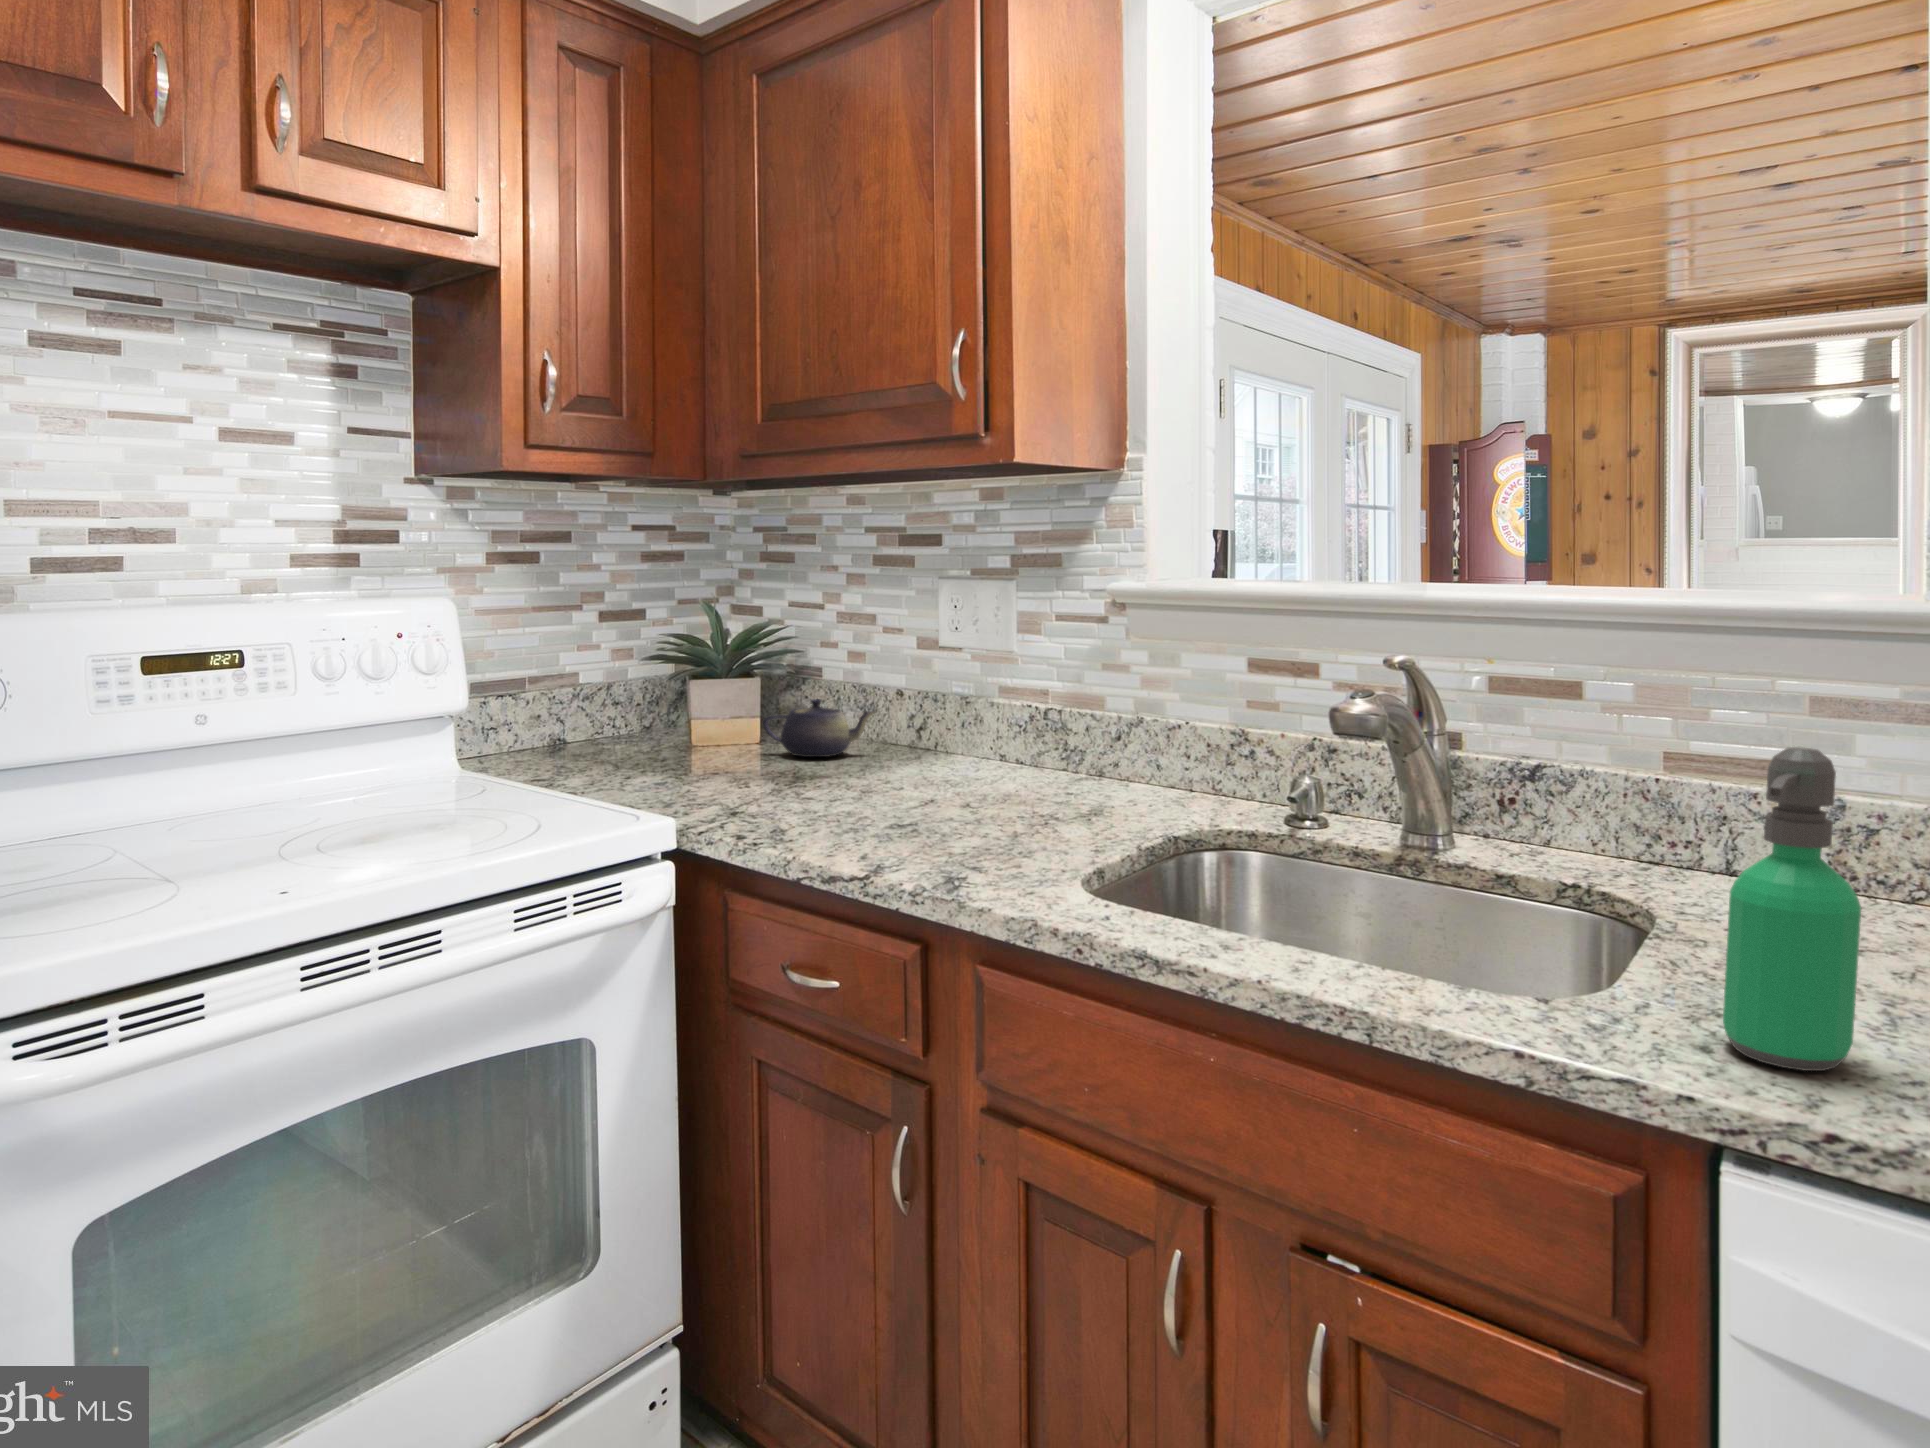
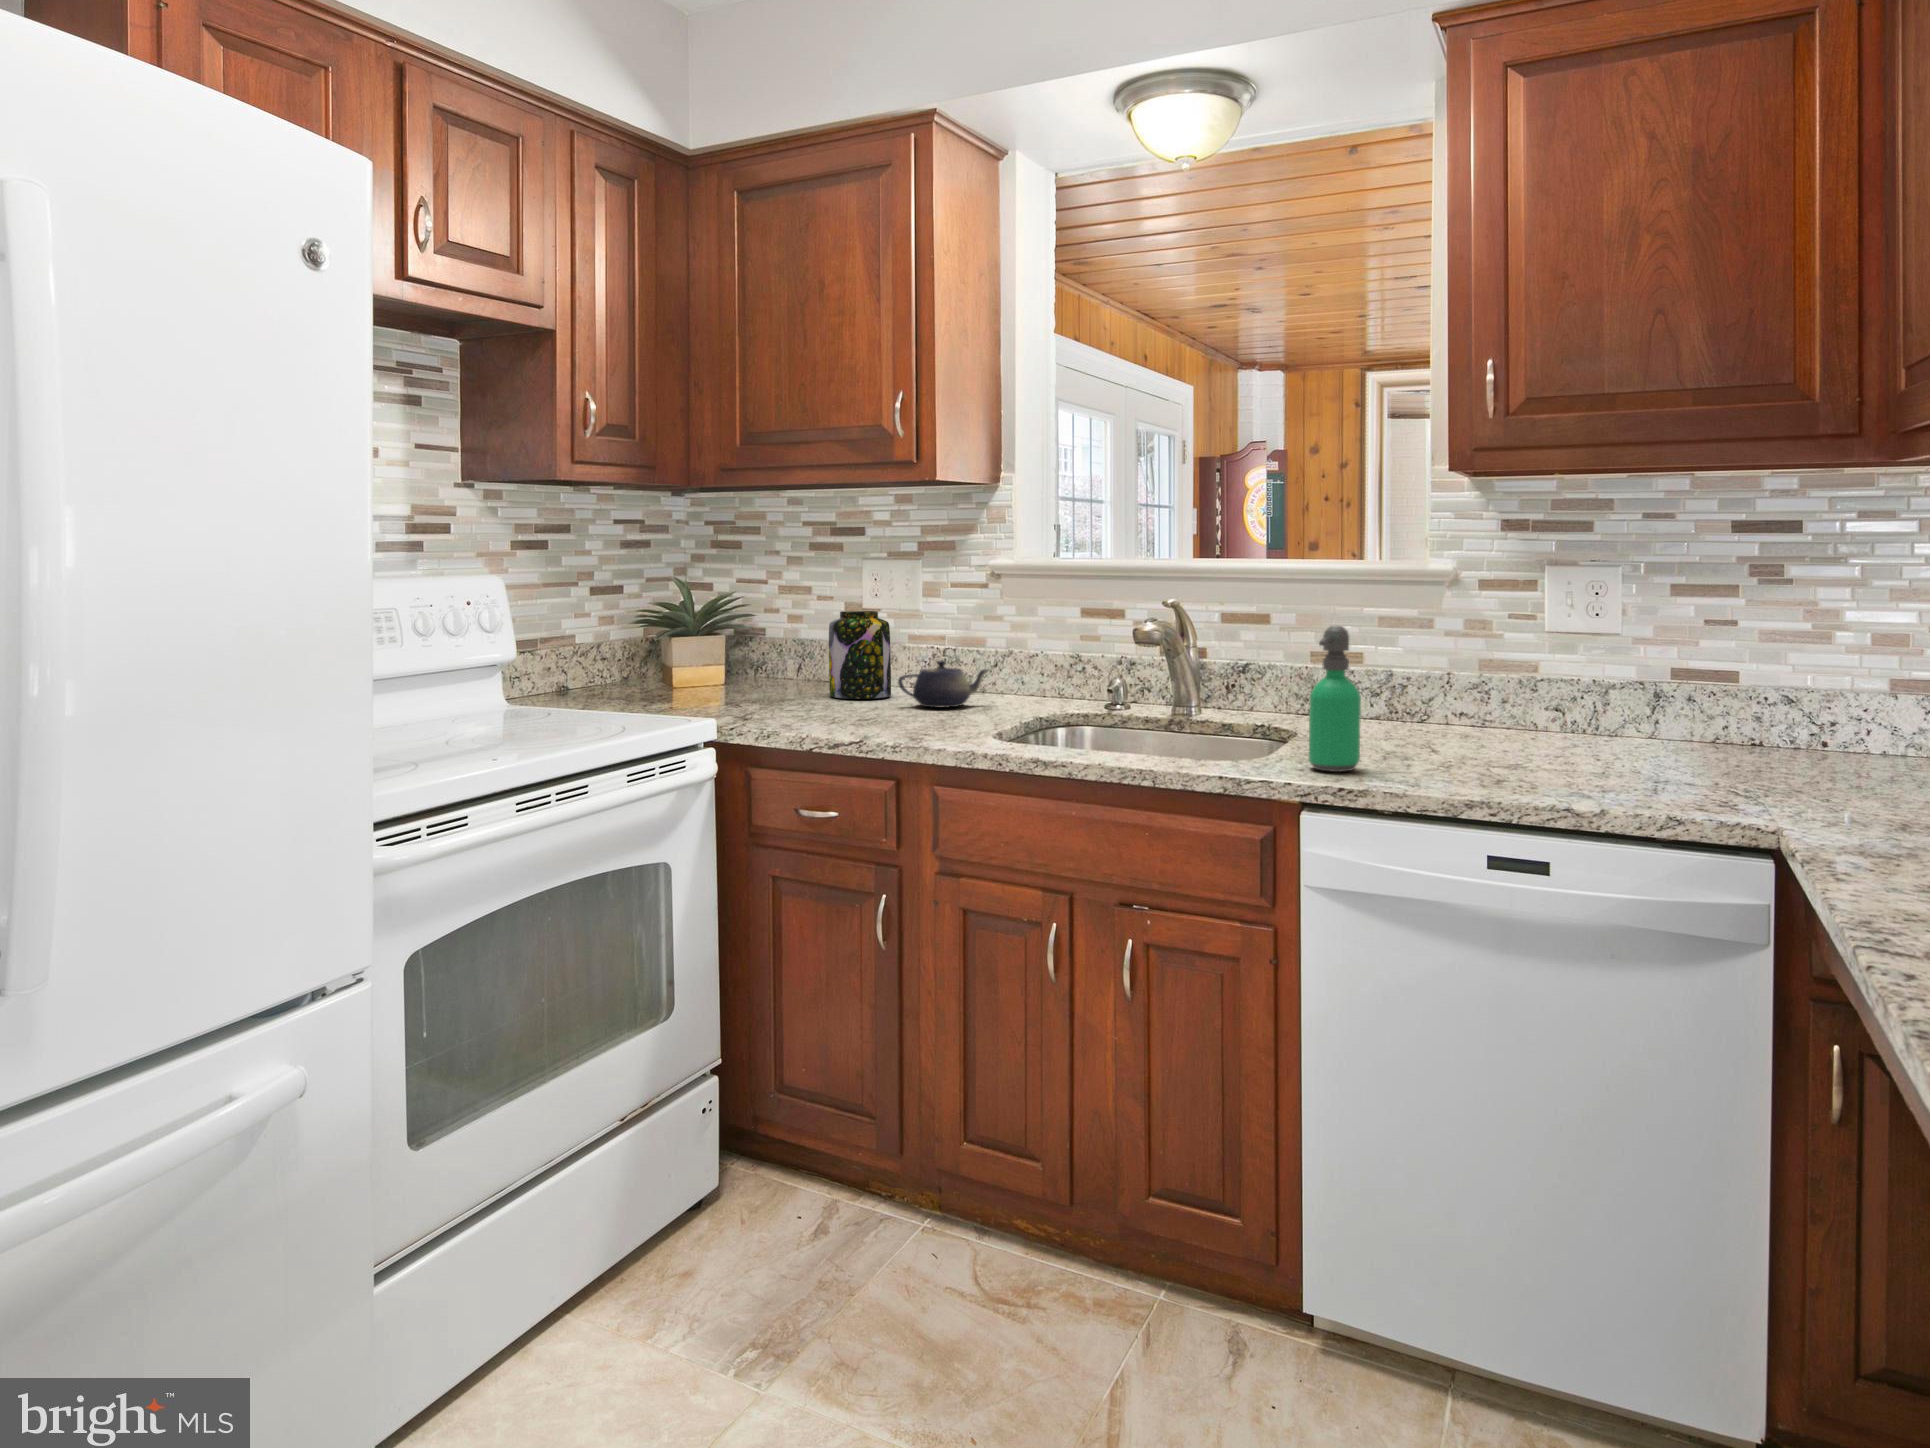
jar: none [879,654,965,783] -> present [829,611,891,699]
teapot: present [763,699,875,757] -> present [898,661,988,708]

